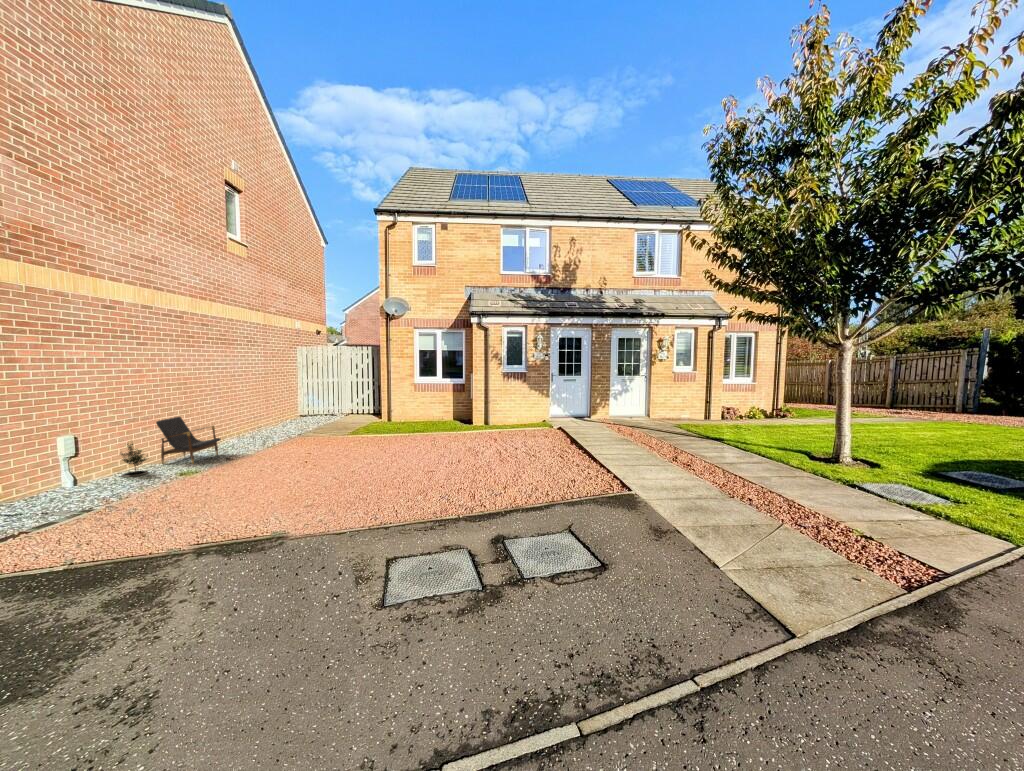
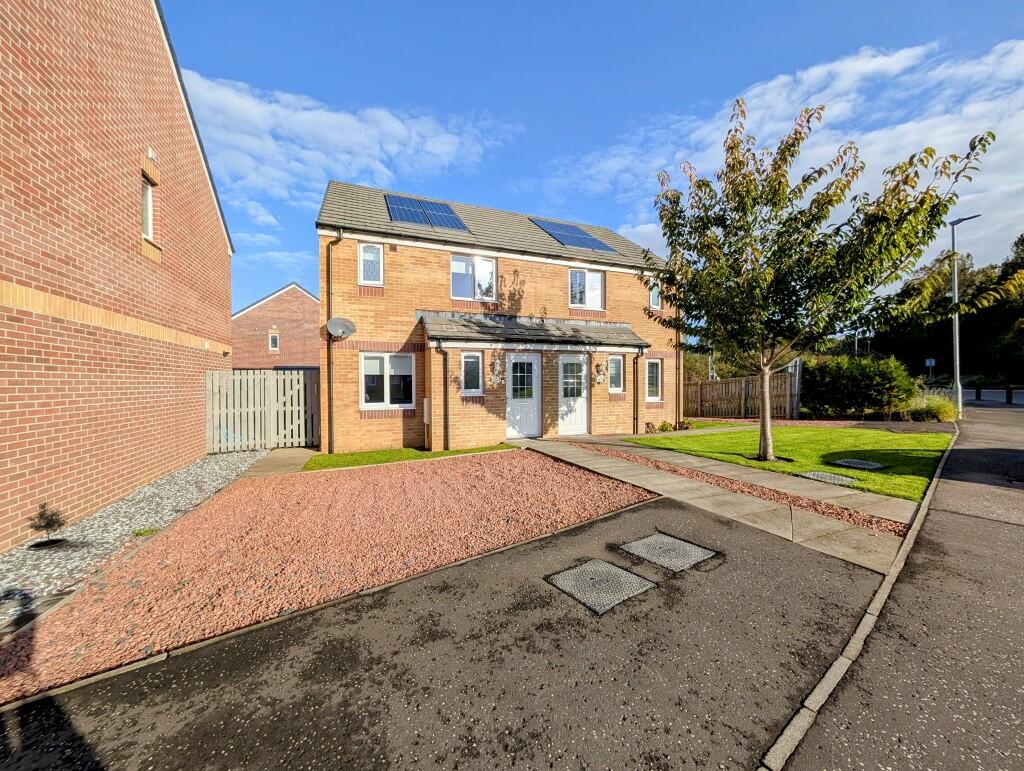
lounge chair: present [156,417,221,464] -> none [69,462,159,527]

